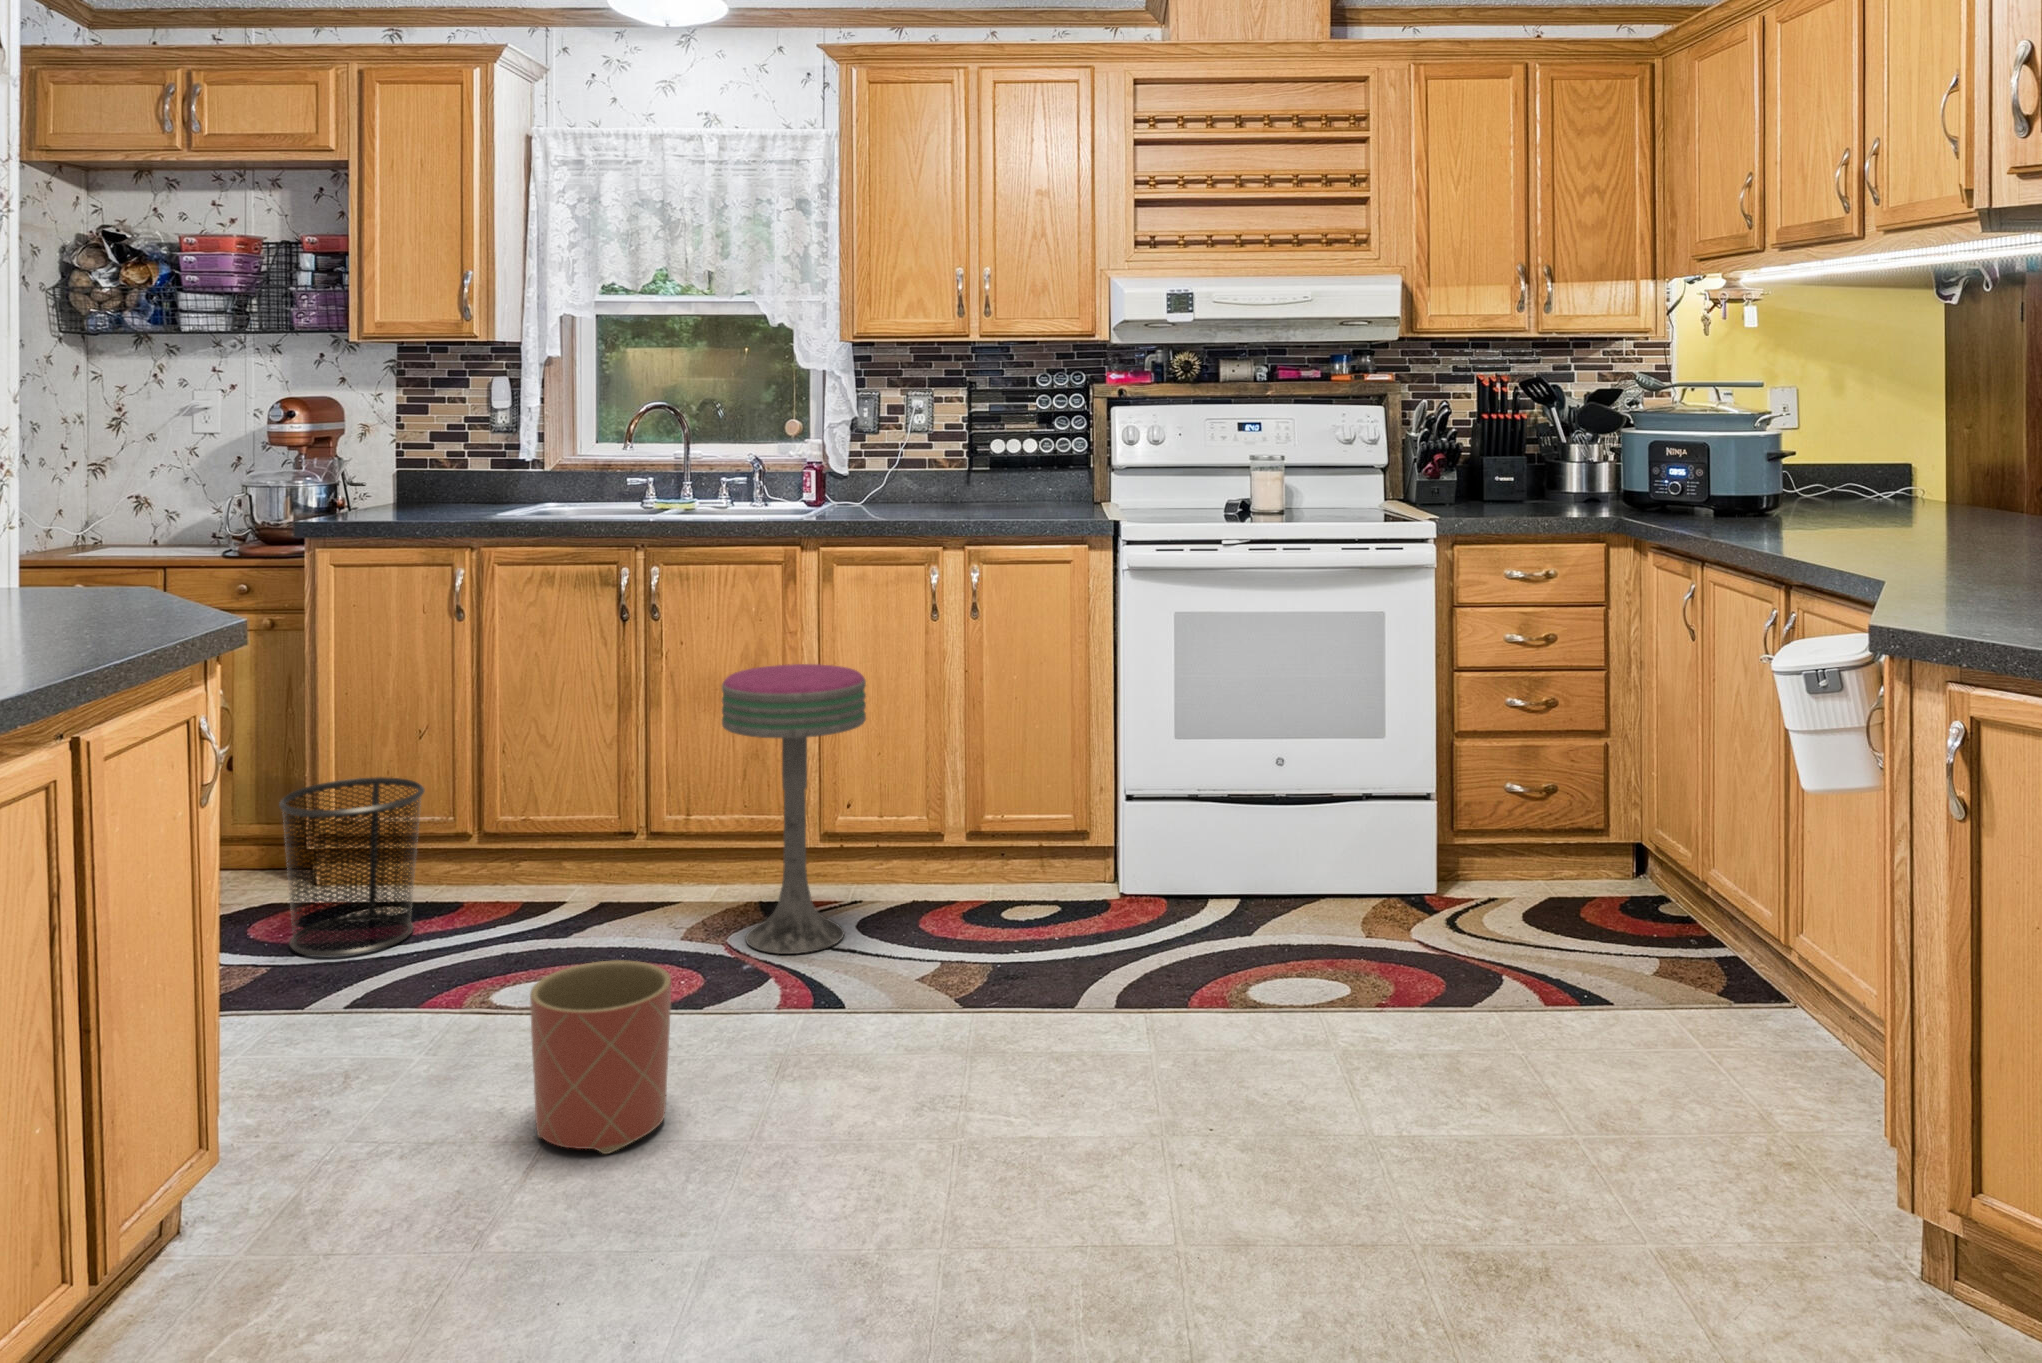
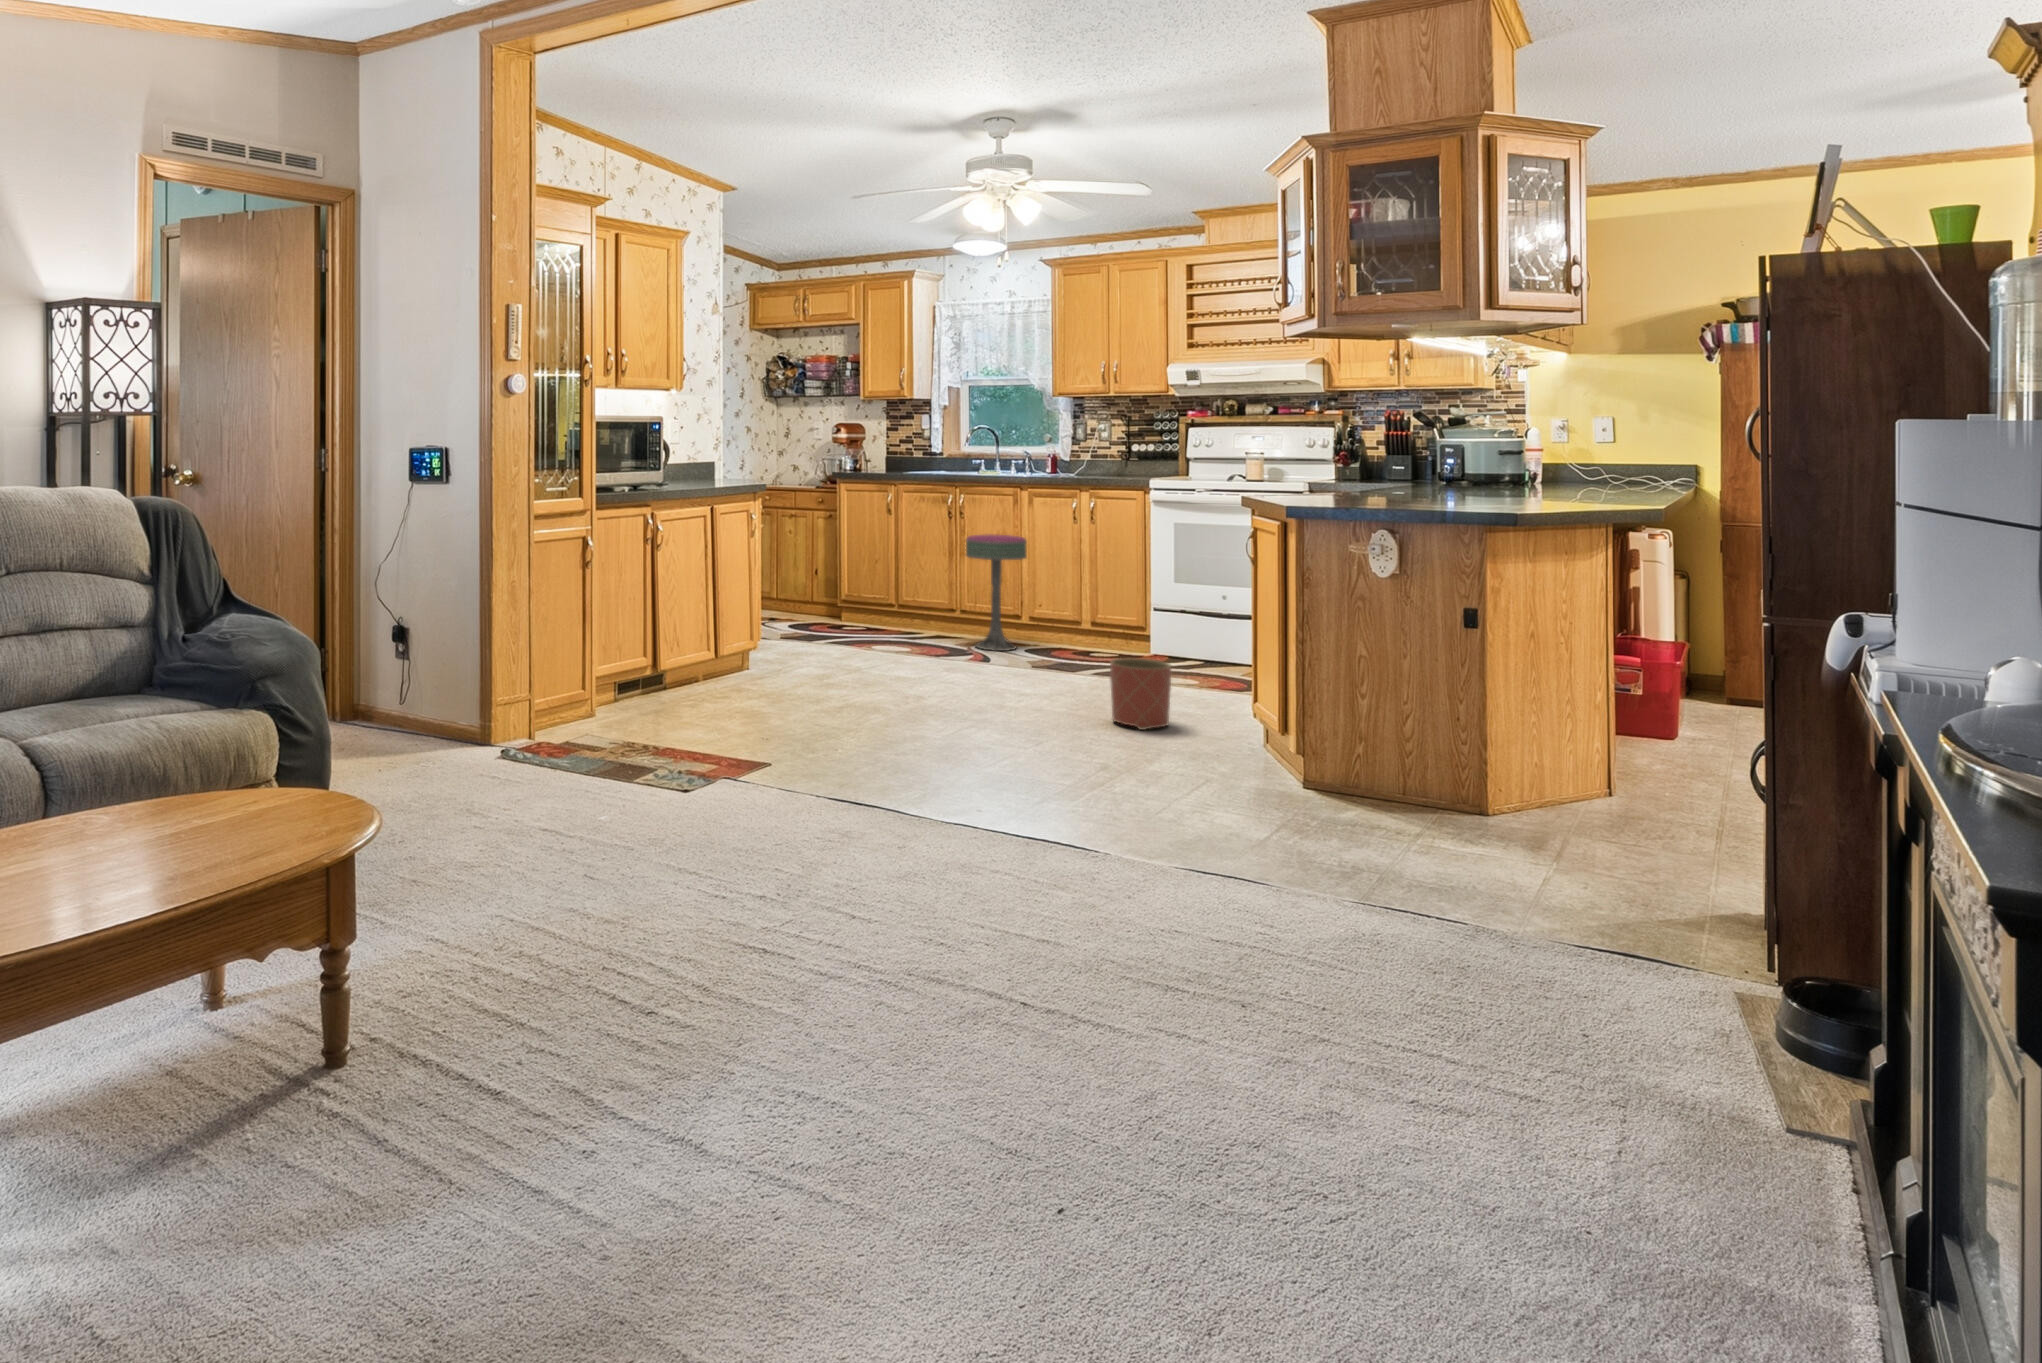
waste bin: present [279,777,425,958] -> none [814,569,866,631]
planter: present [530,960,671,1154] -> present [1110,658,1172,730]

